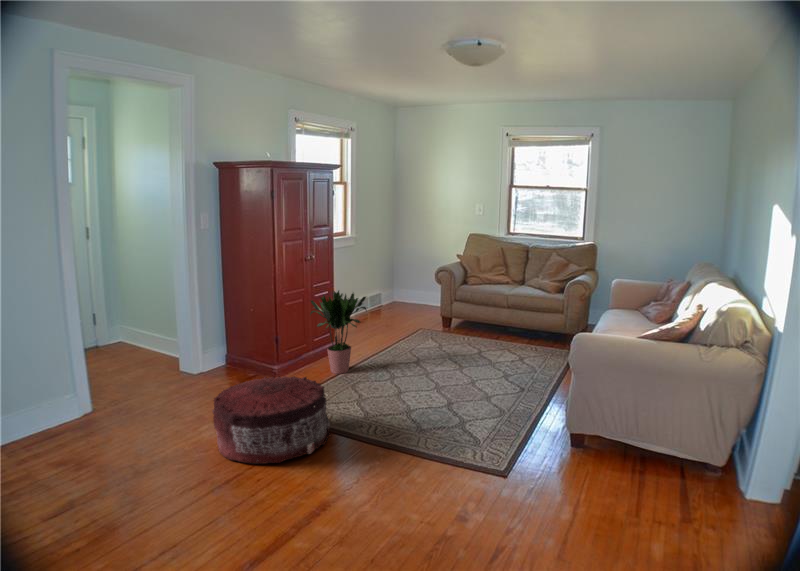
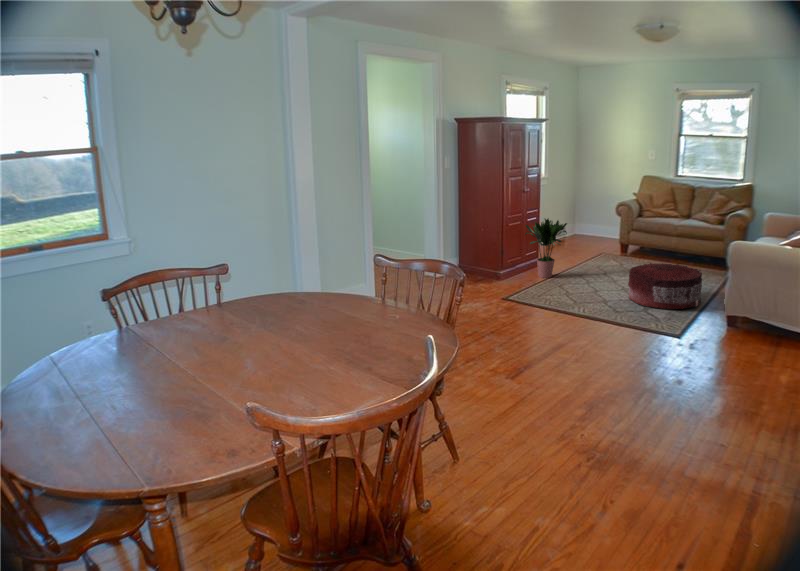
pouf: present [212,376,331,464] -> present [628,263,702,309]

